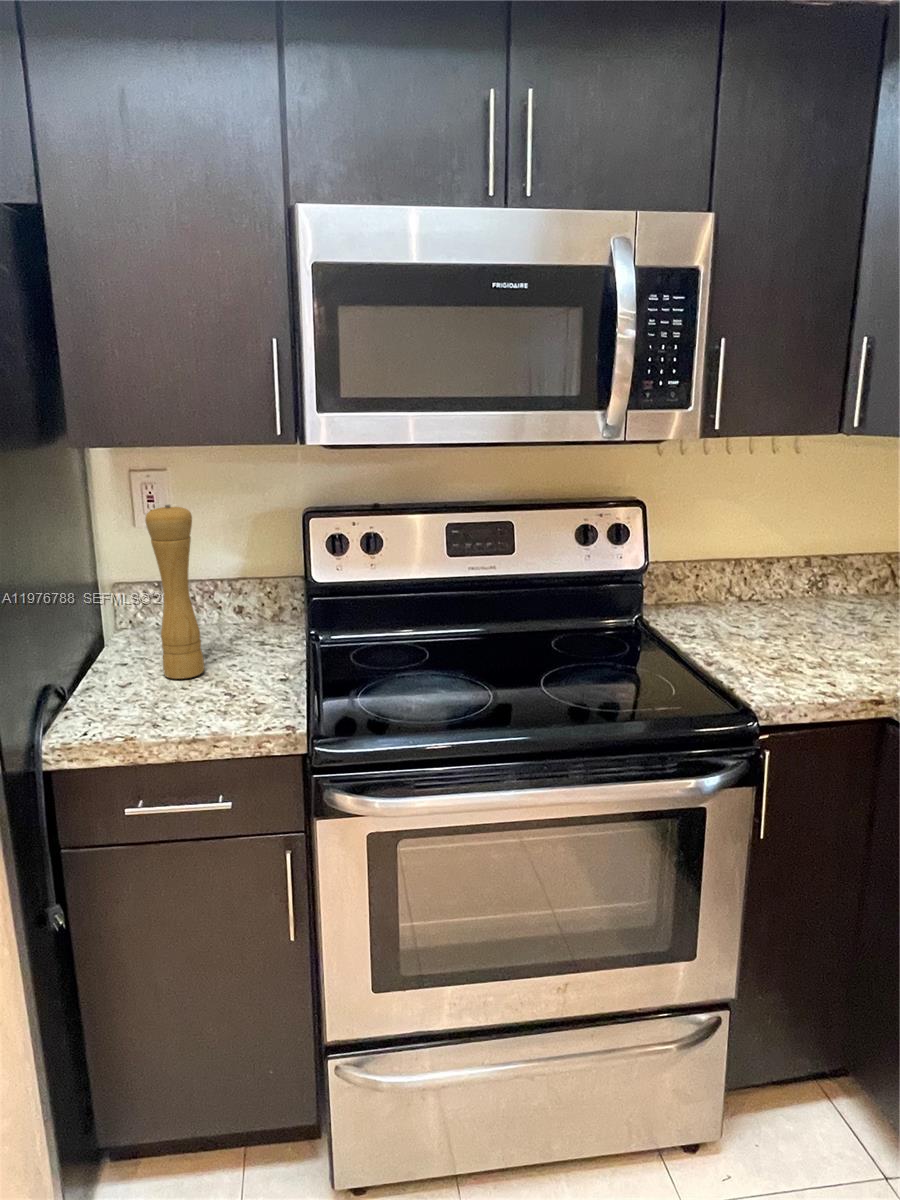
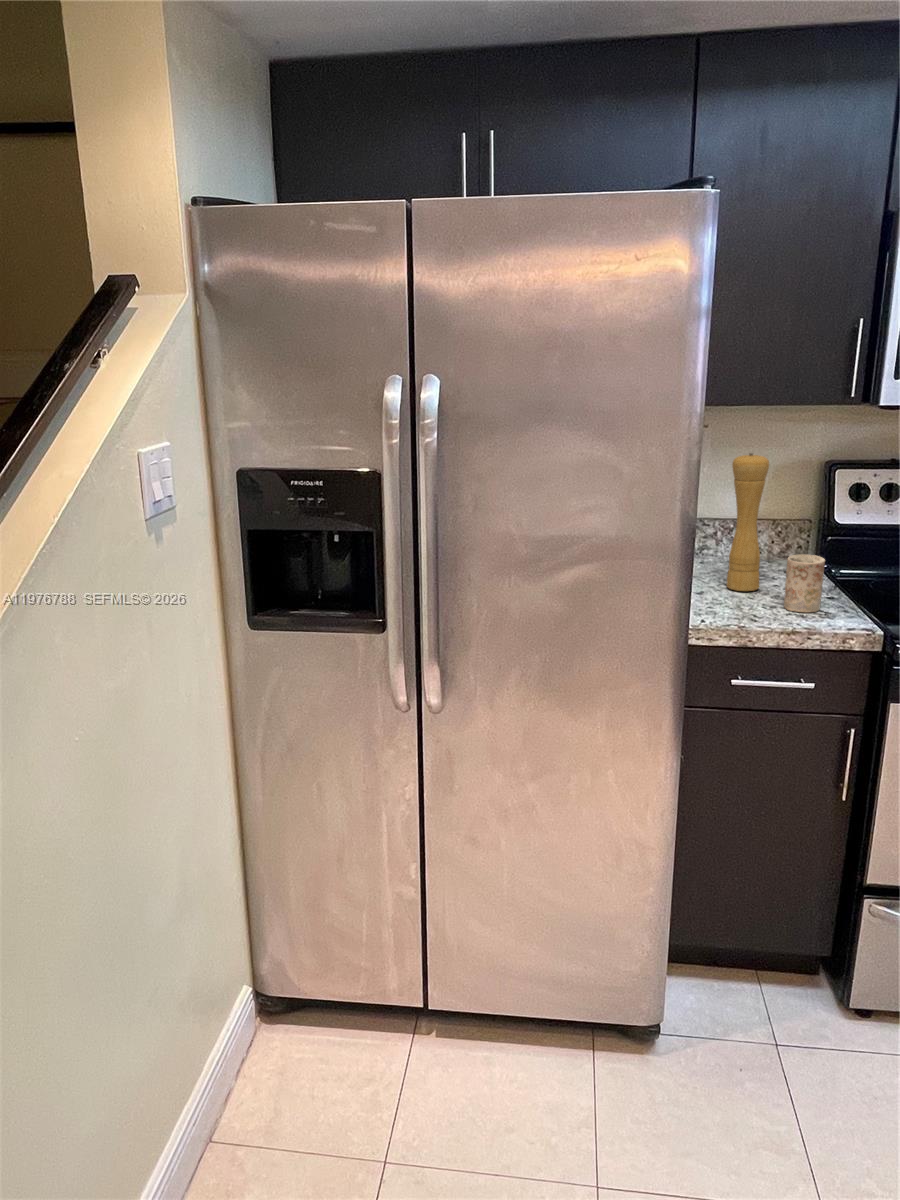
mug: none [203,633,253,708] -> present [784,555,825,612]

